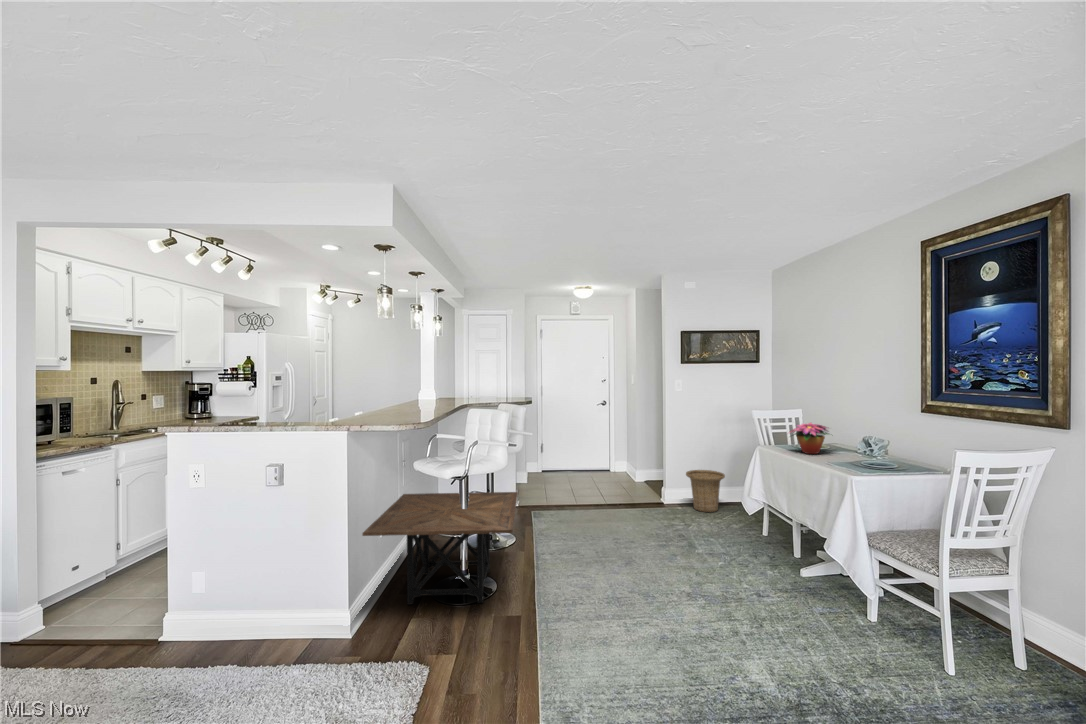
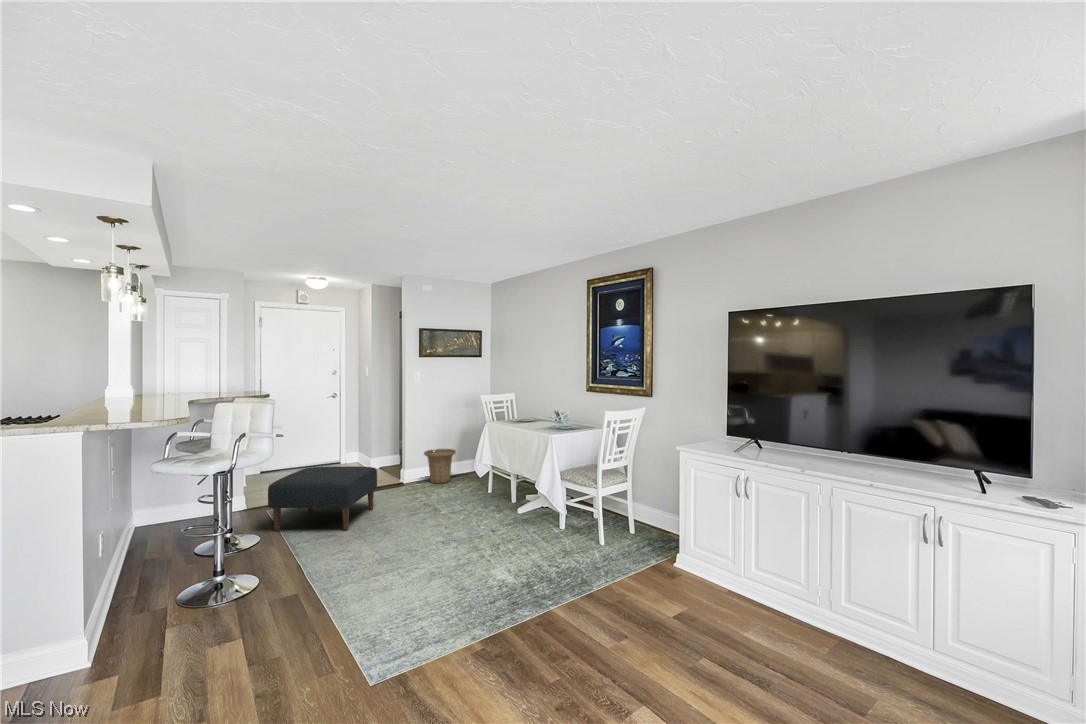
flower arrangement: present [790,423,829,454] -> none [505,402,539,425]
ottoman: none [520,476,626,552] -> present [268,466,377,531]
side table: present [362,492,518,605] -> none [101,484,292,617]

